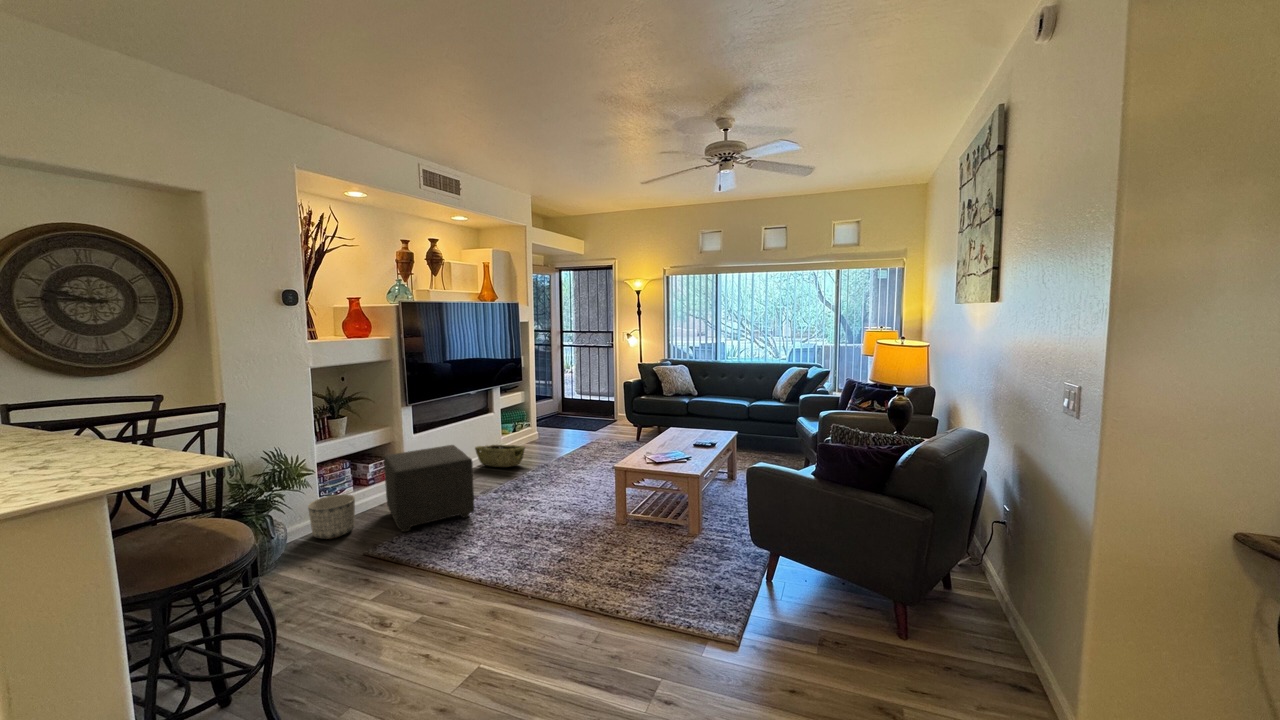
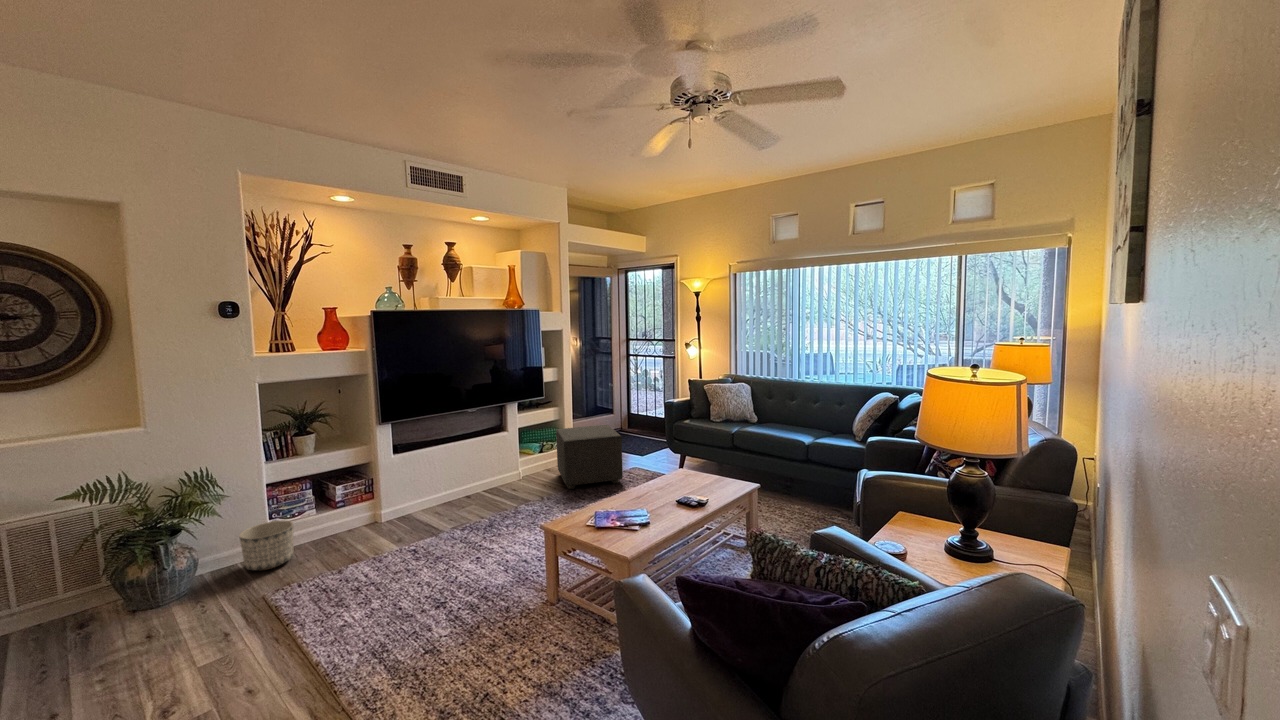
ottoman: present [384,445,474,532] -> present [556,425,623,489]
woven basket: present [475,445,525,467] -> none [474,468,527,497]

